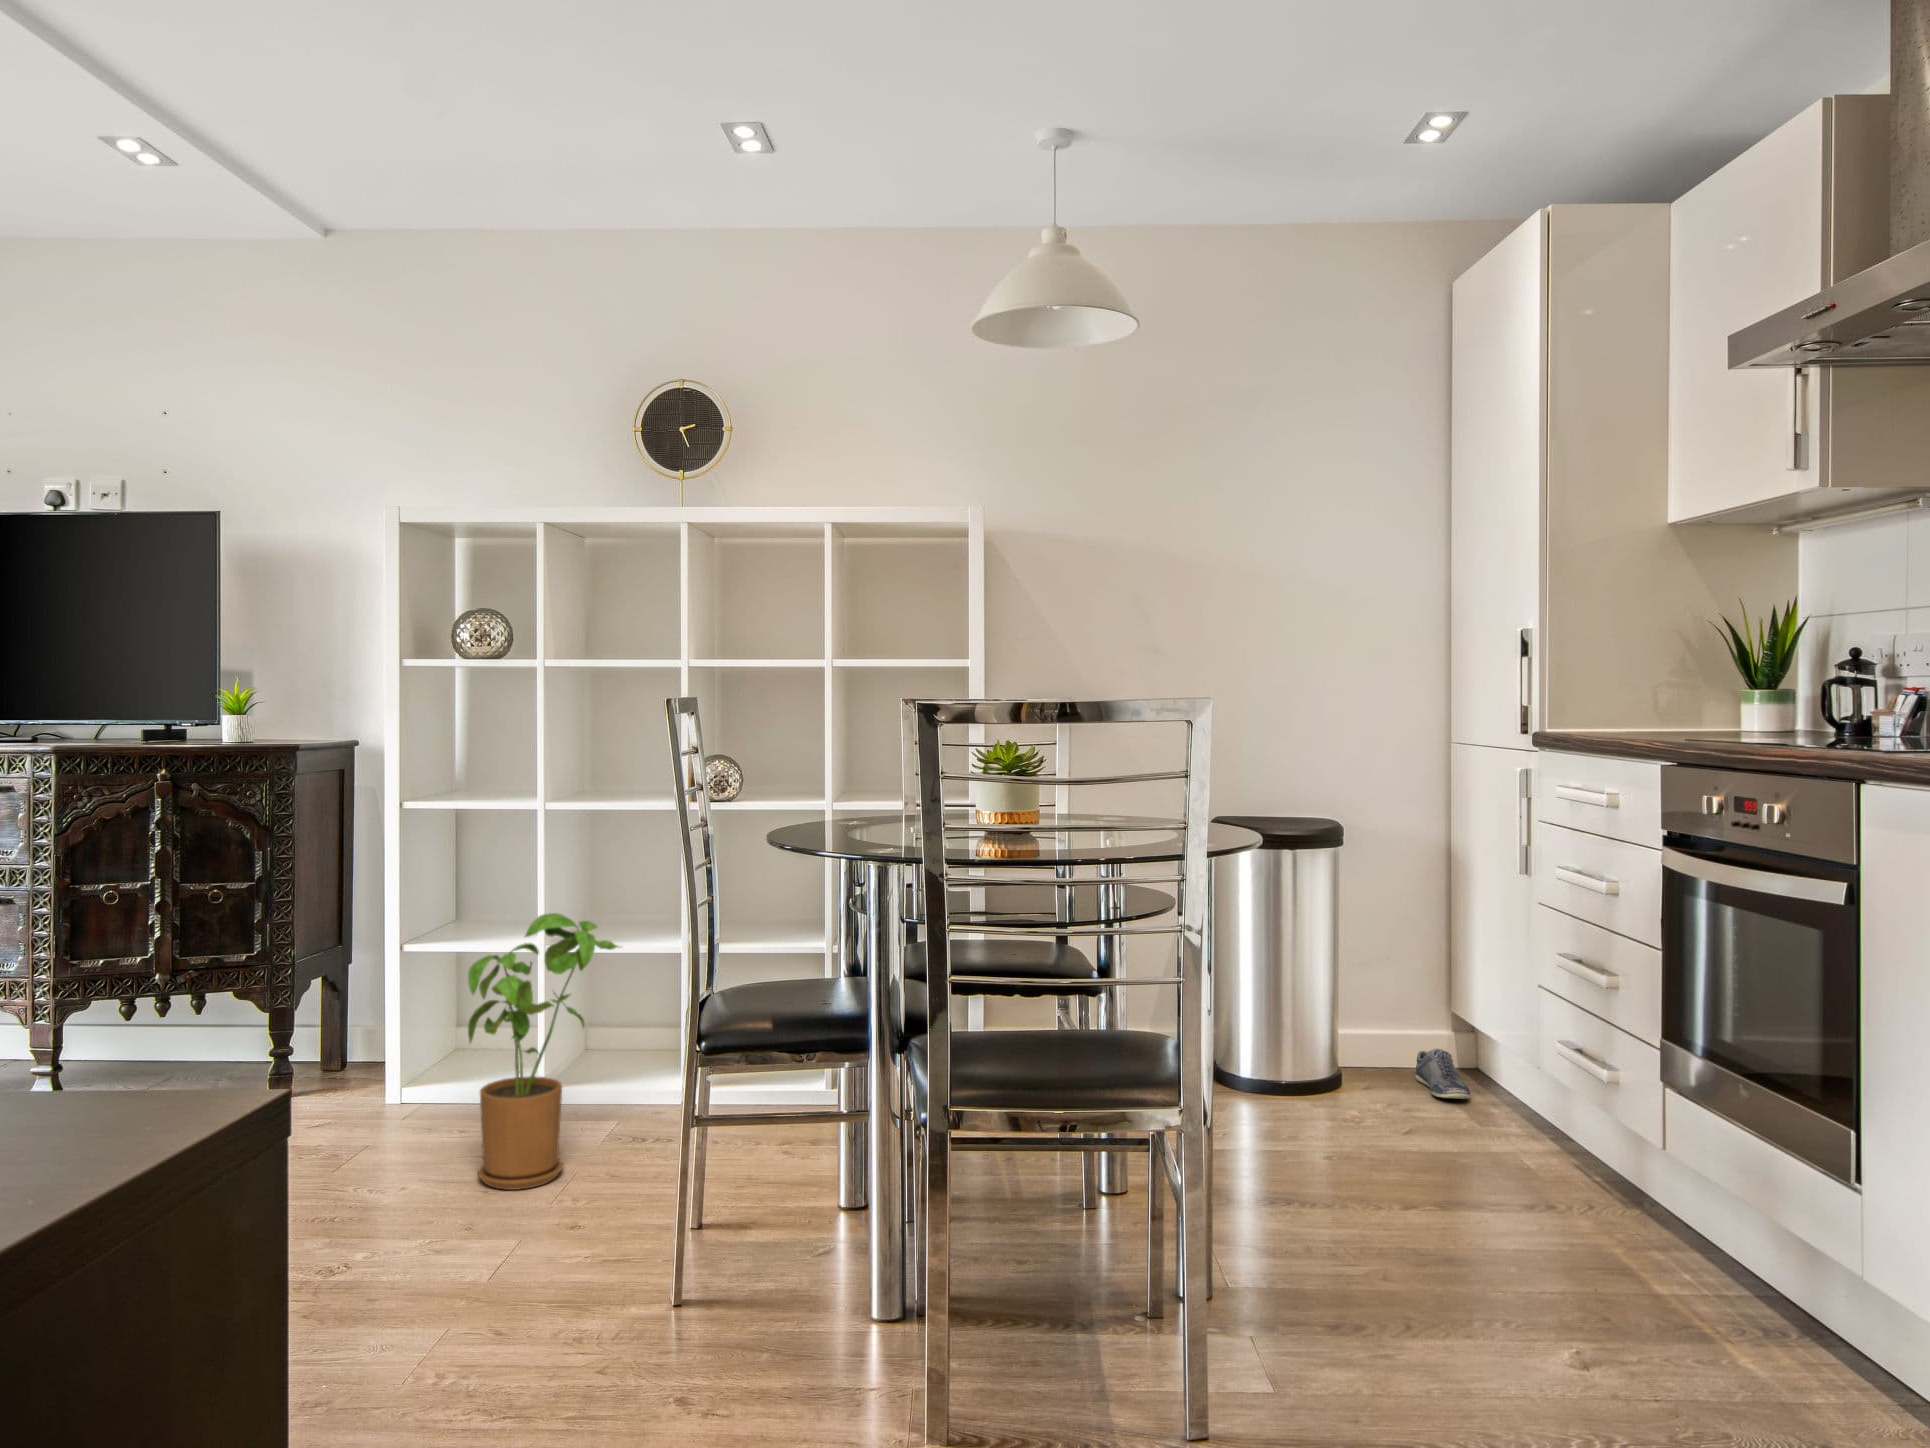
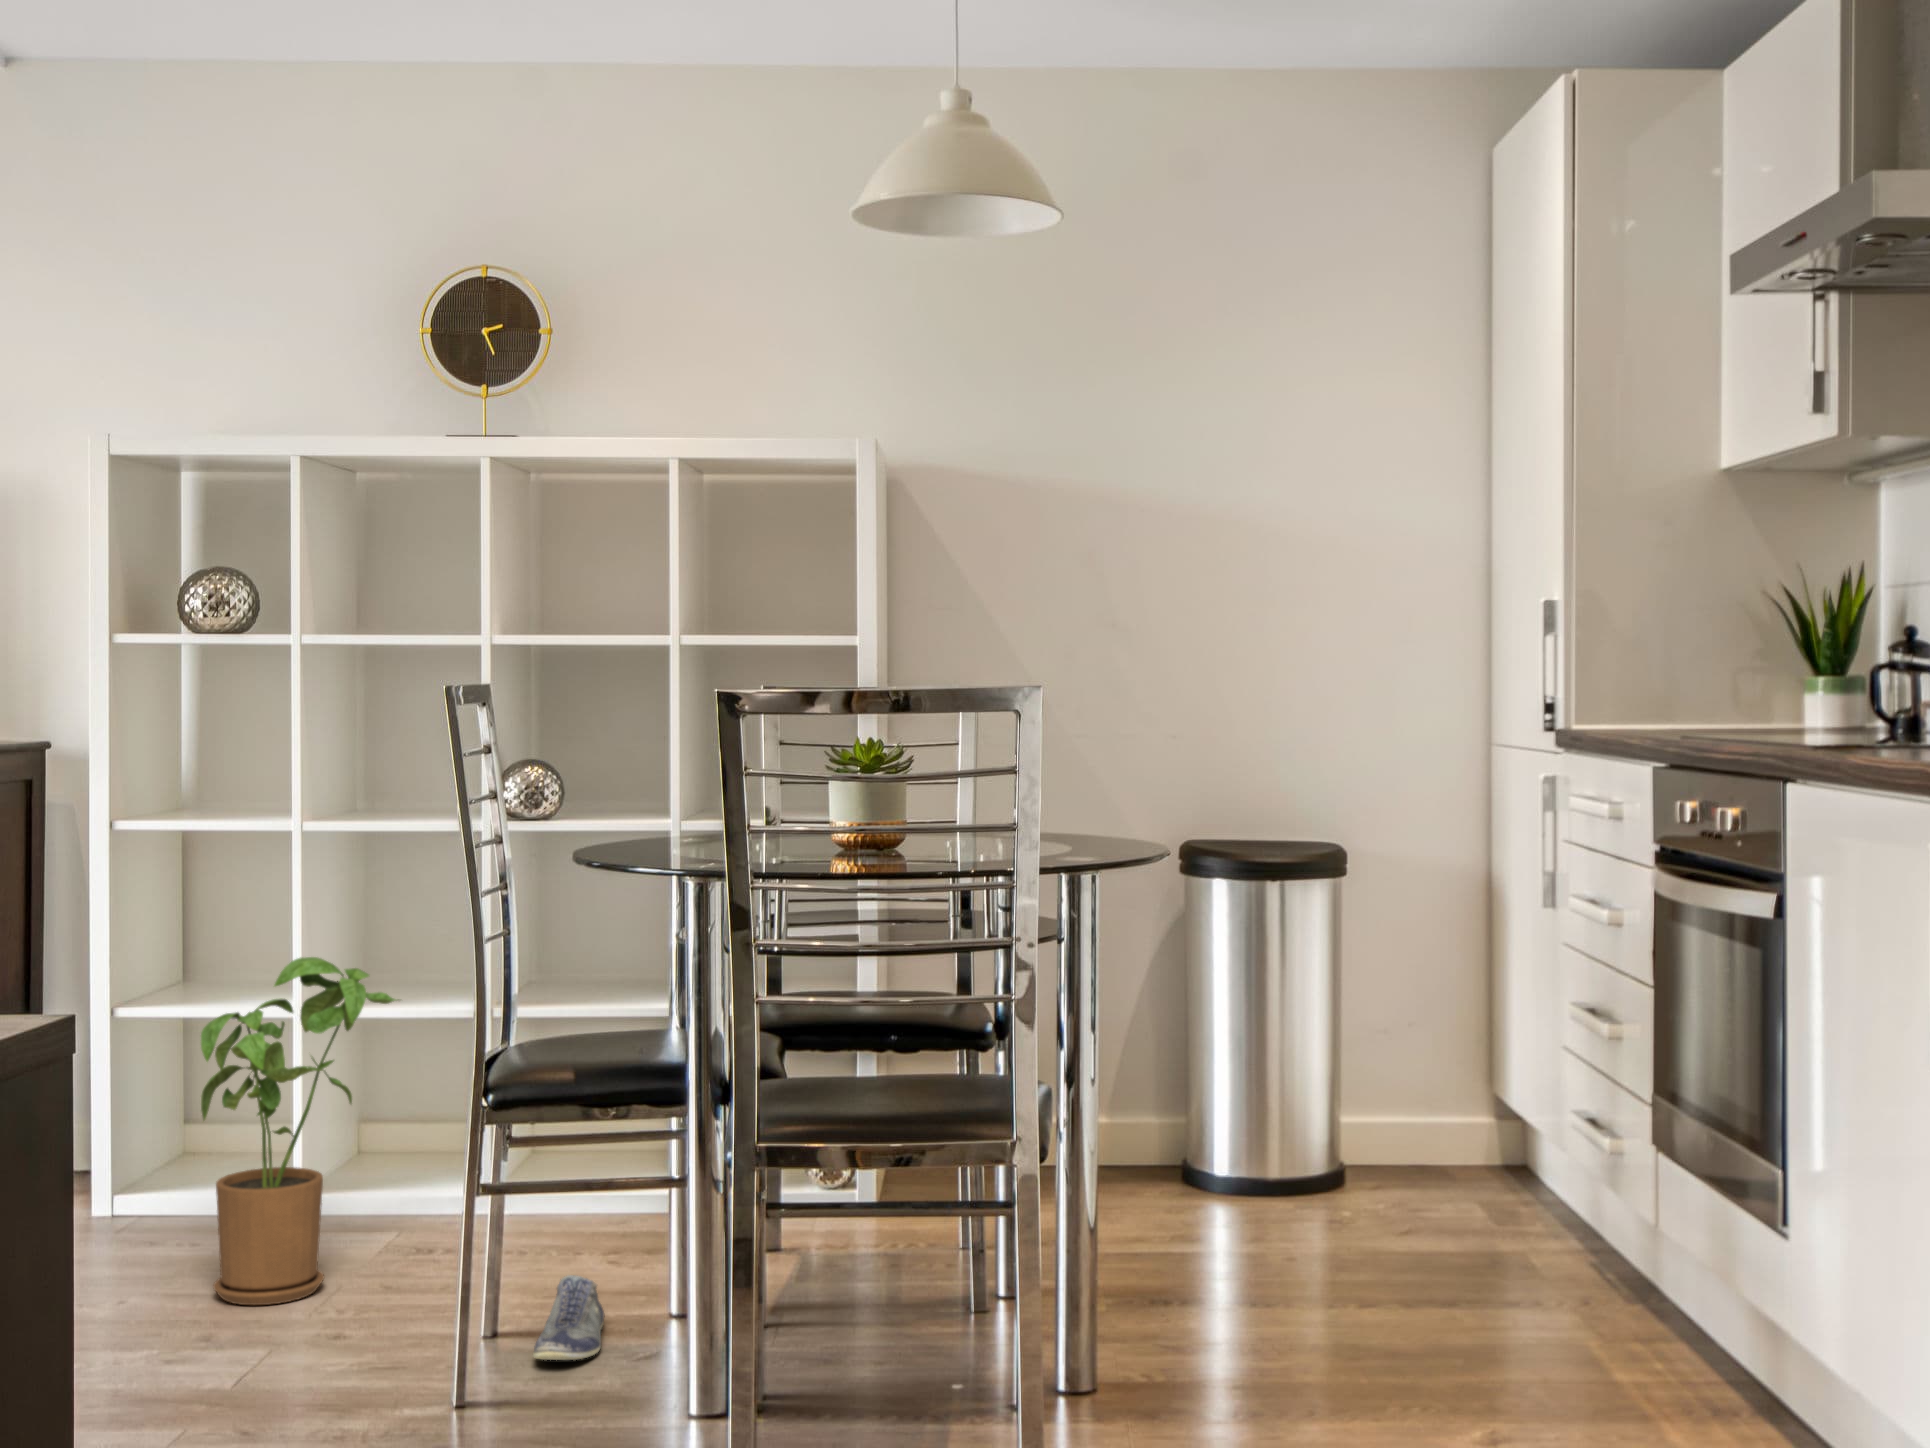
shoe: present [1416,1049,1470,1099] -> present [533,1275,605,1360]

